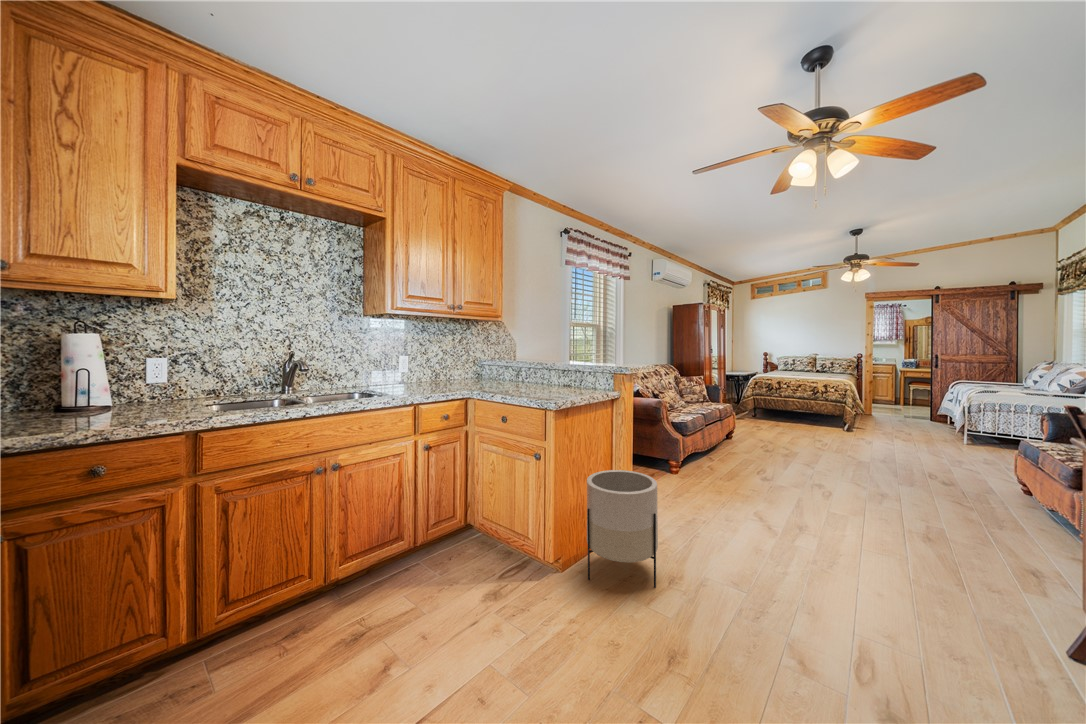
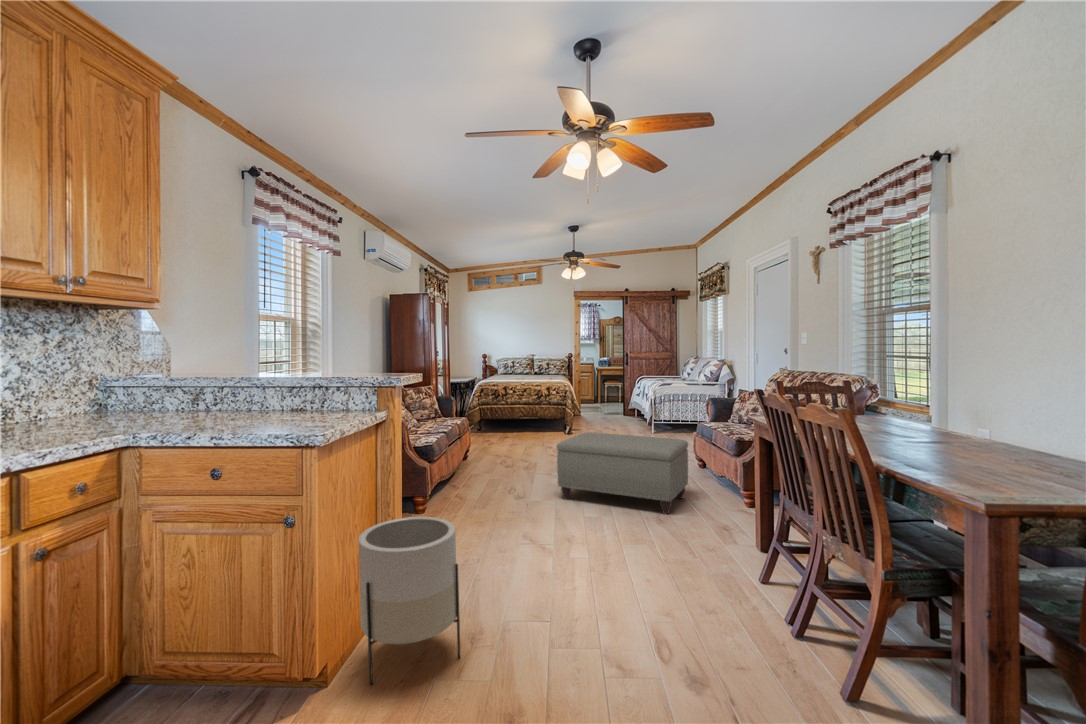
ottoman: none [804,431,989,534] -> present [557,432,688,514]

